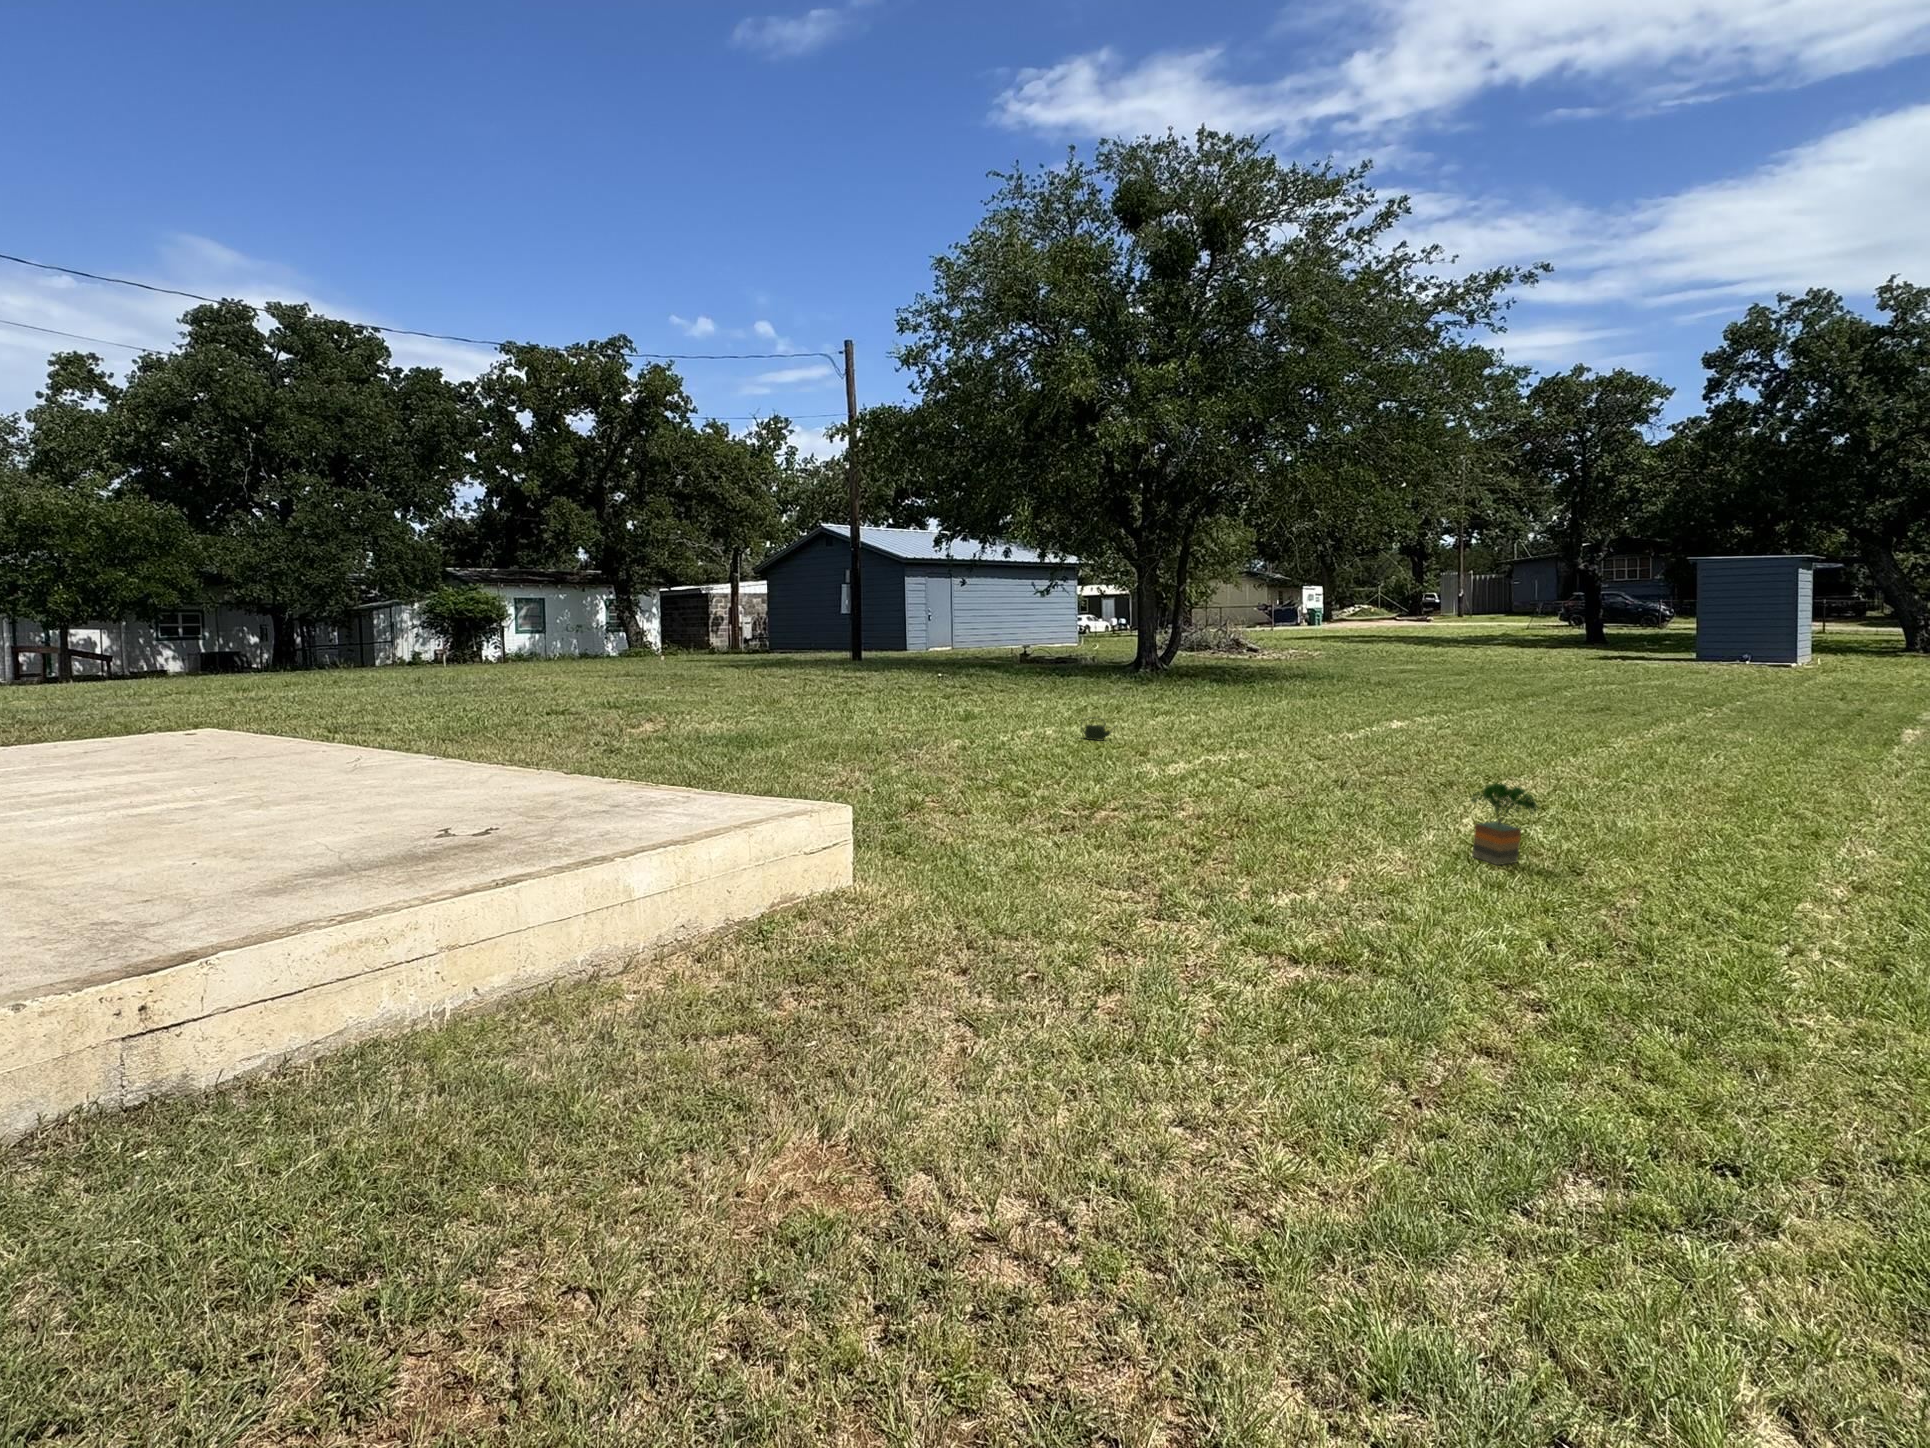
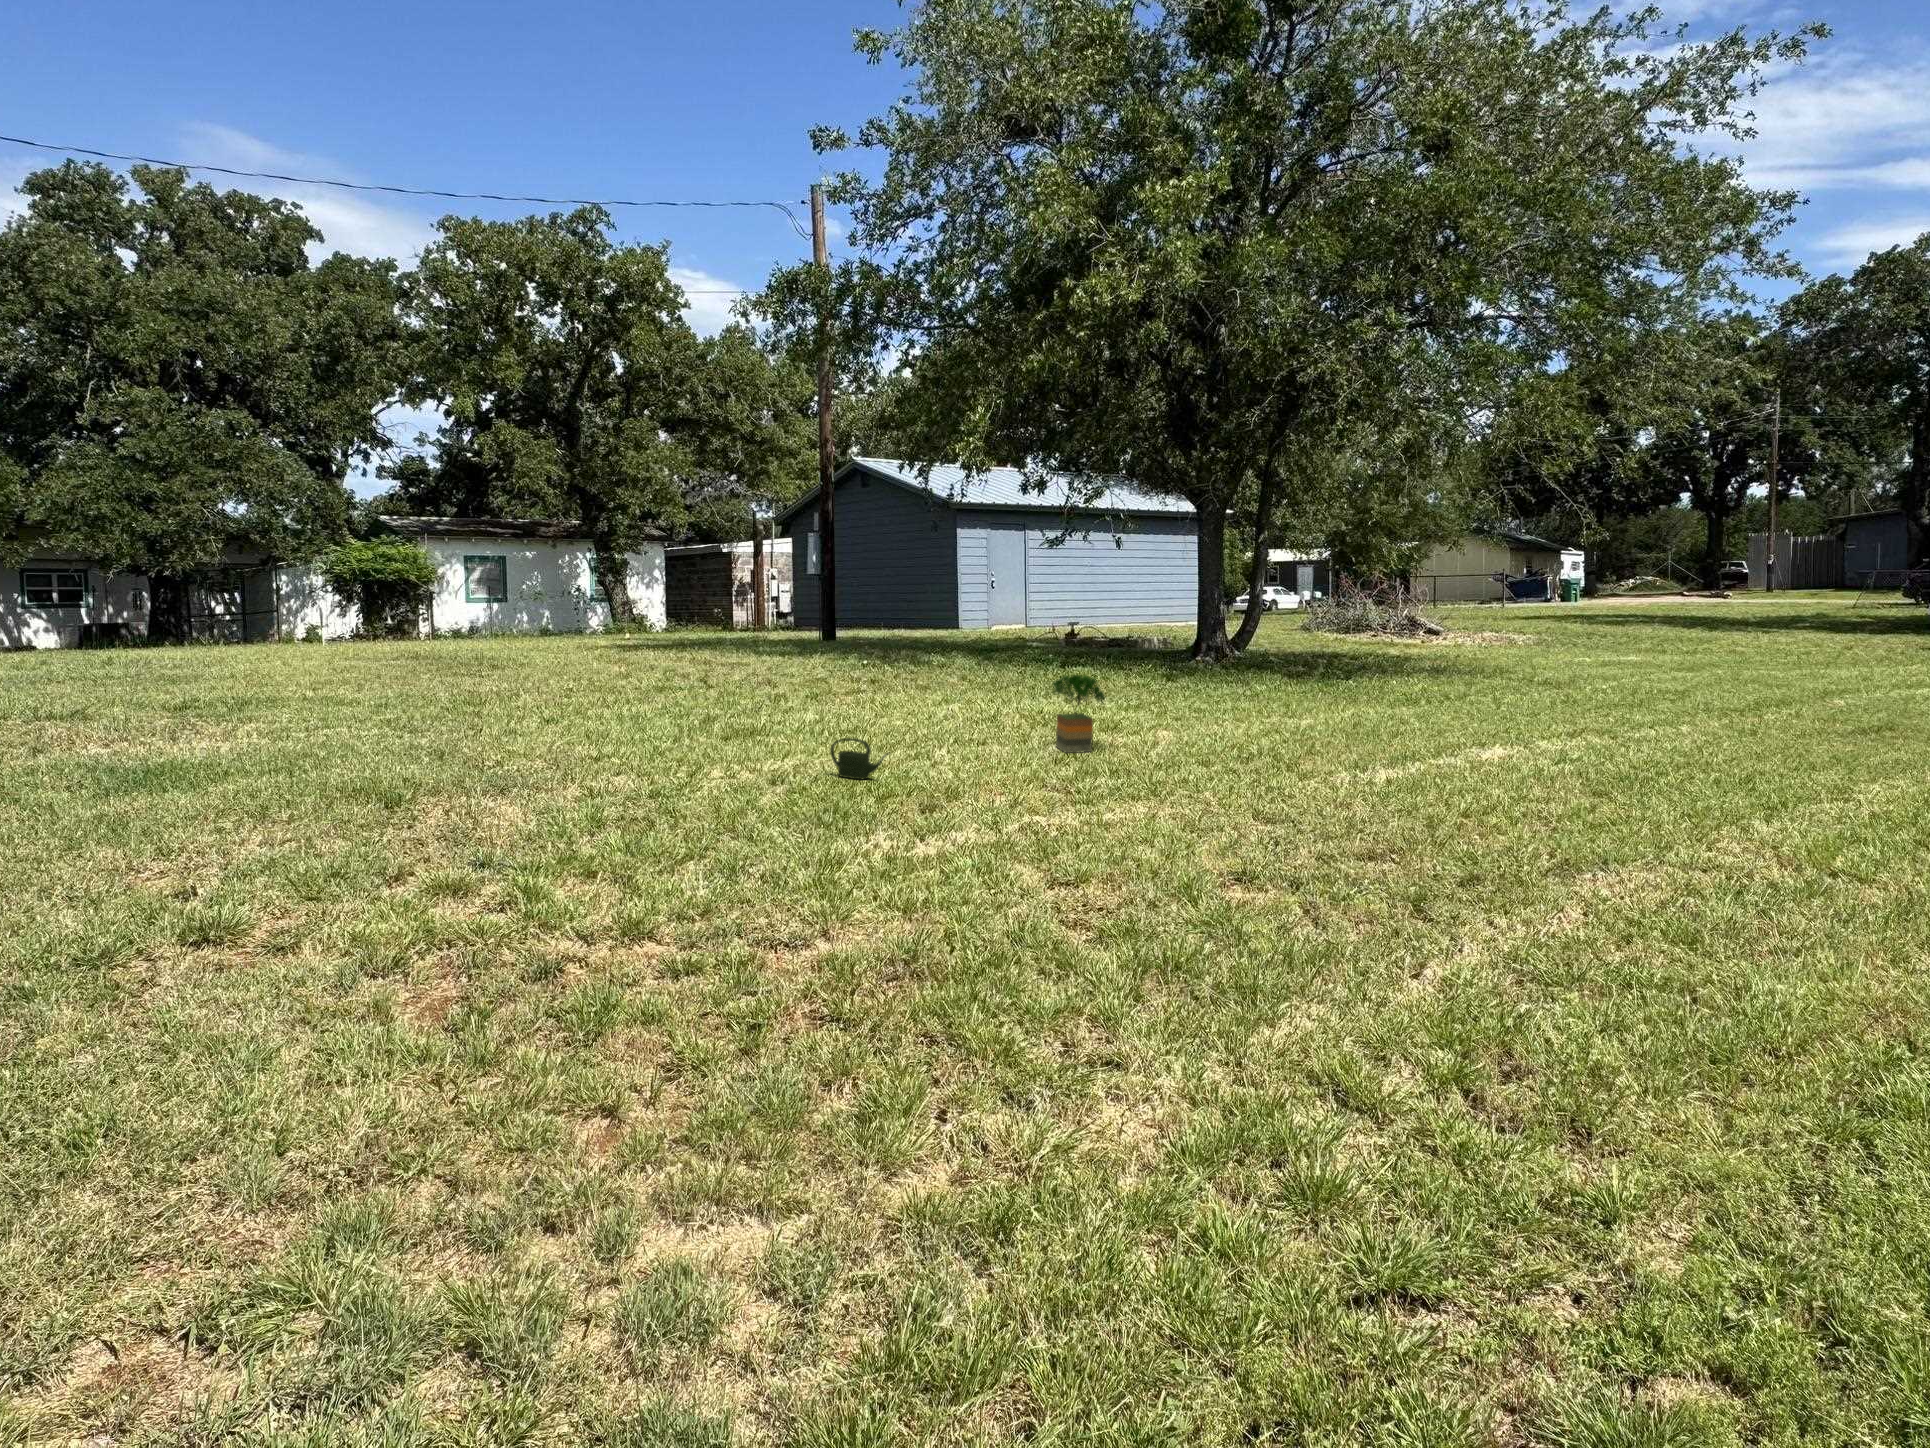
potted tree: present [1471,783,1538,865] -> present [1053,675,1105,753]

